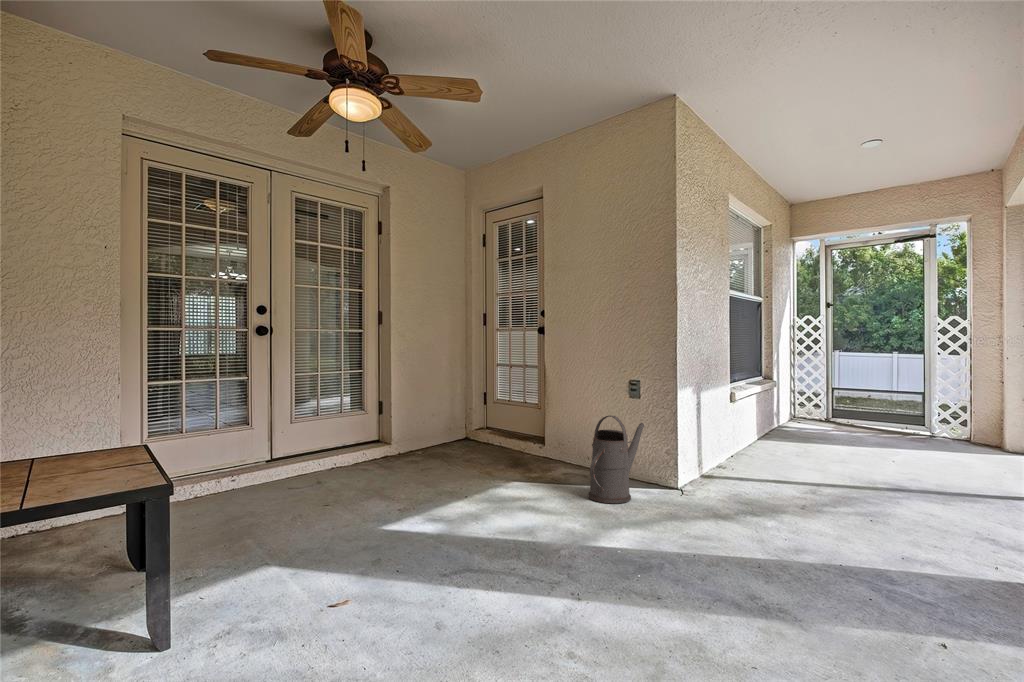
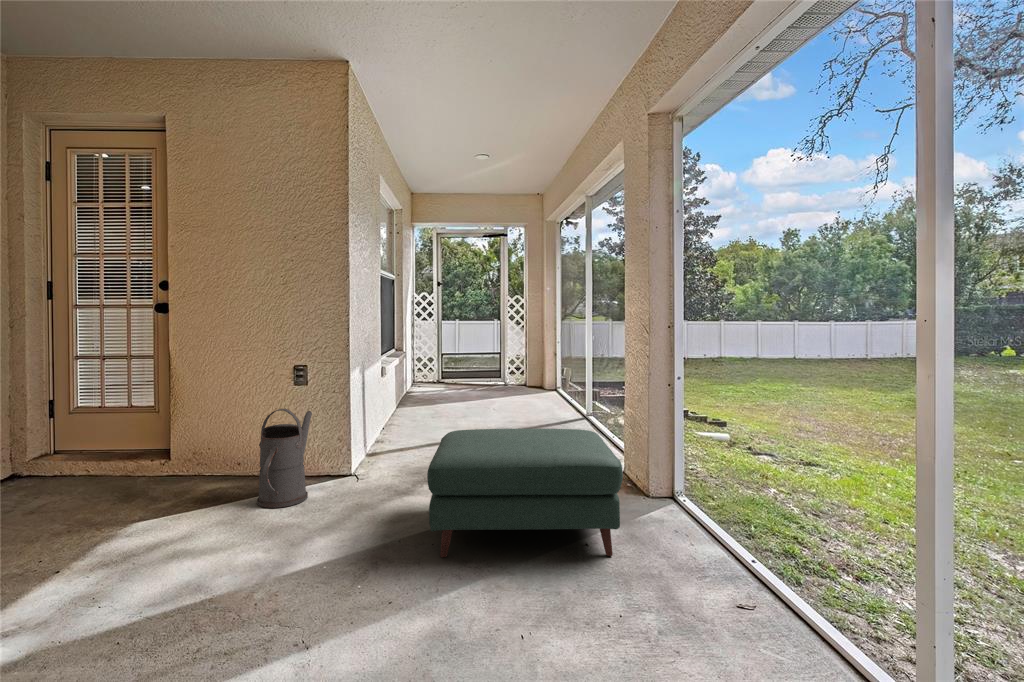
ottoman: none [713,455,984,647] -> present [427,429,623,557]

